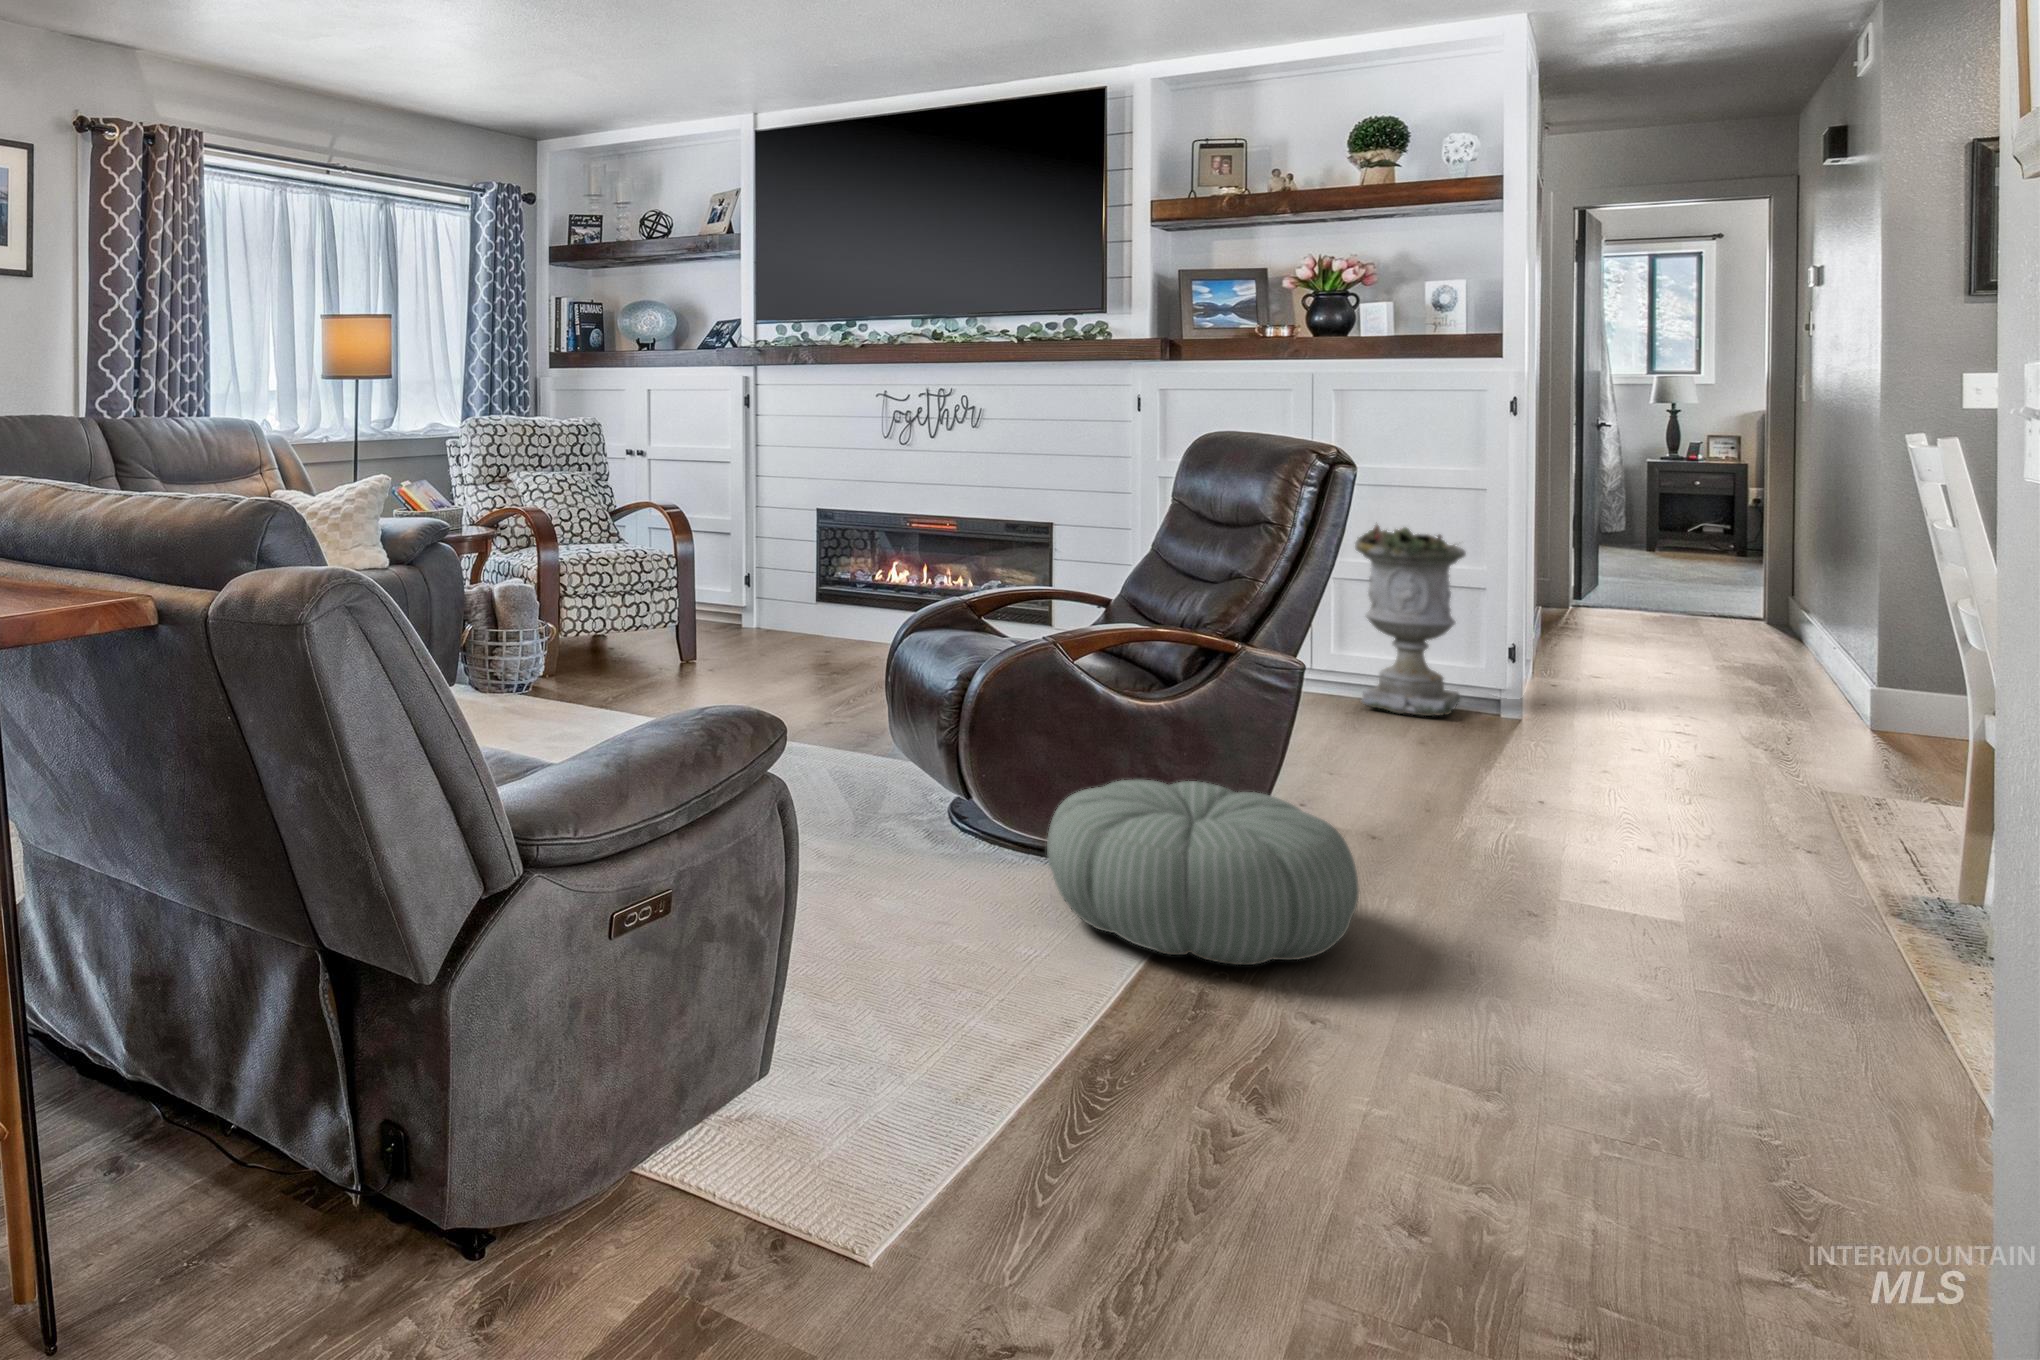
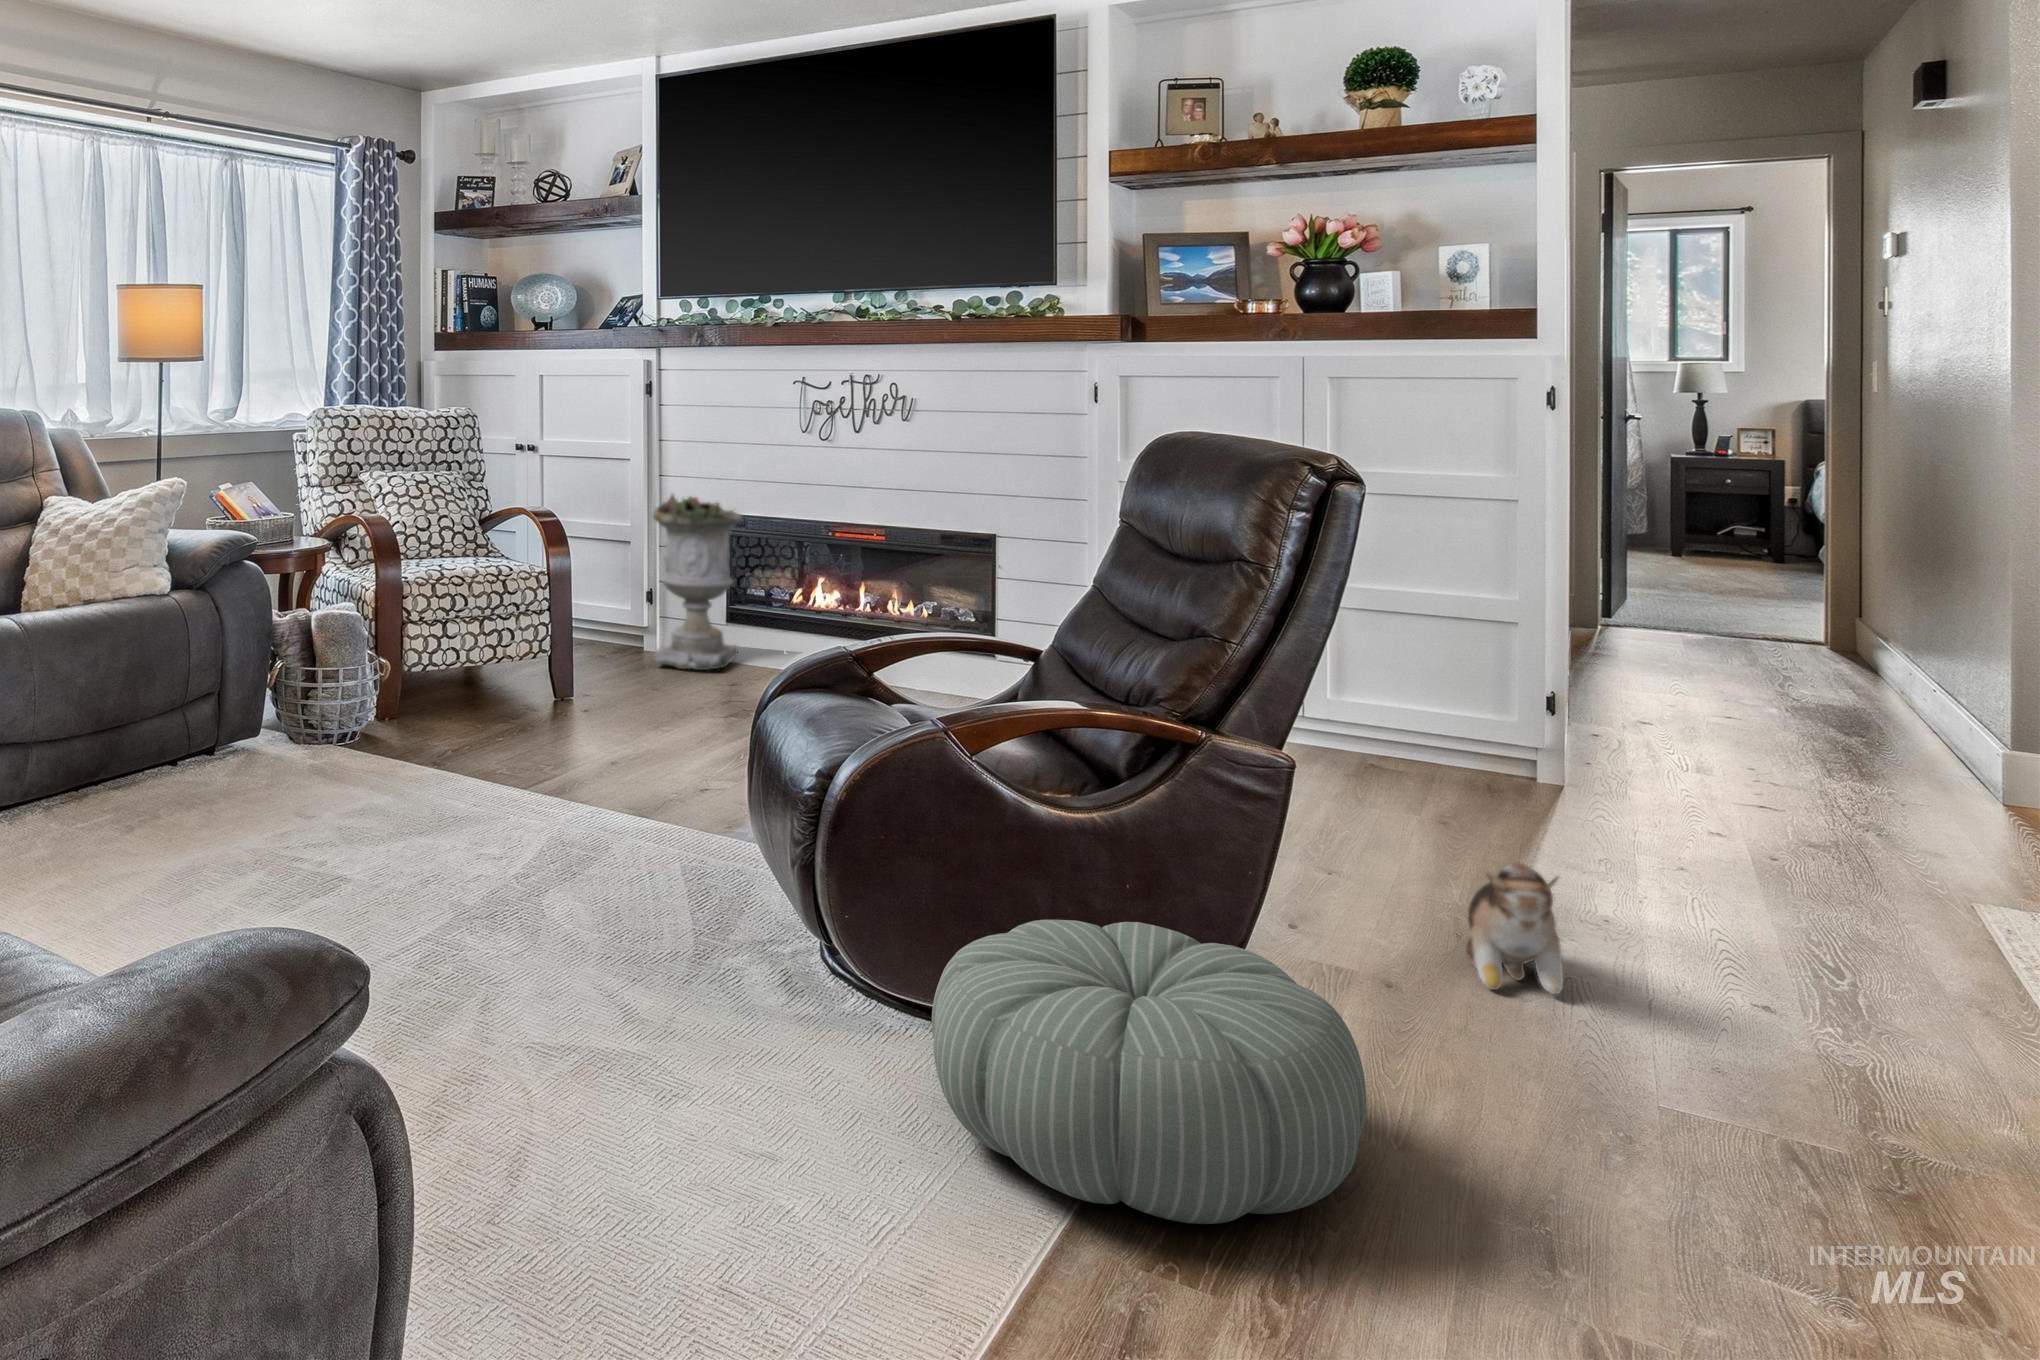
planter: present [1355,525,1466,716] -> present [653,495,742,670]
plush toy: none [1439,749,1510,848] -> present [1466,862,1563,994]

